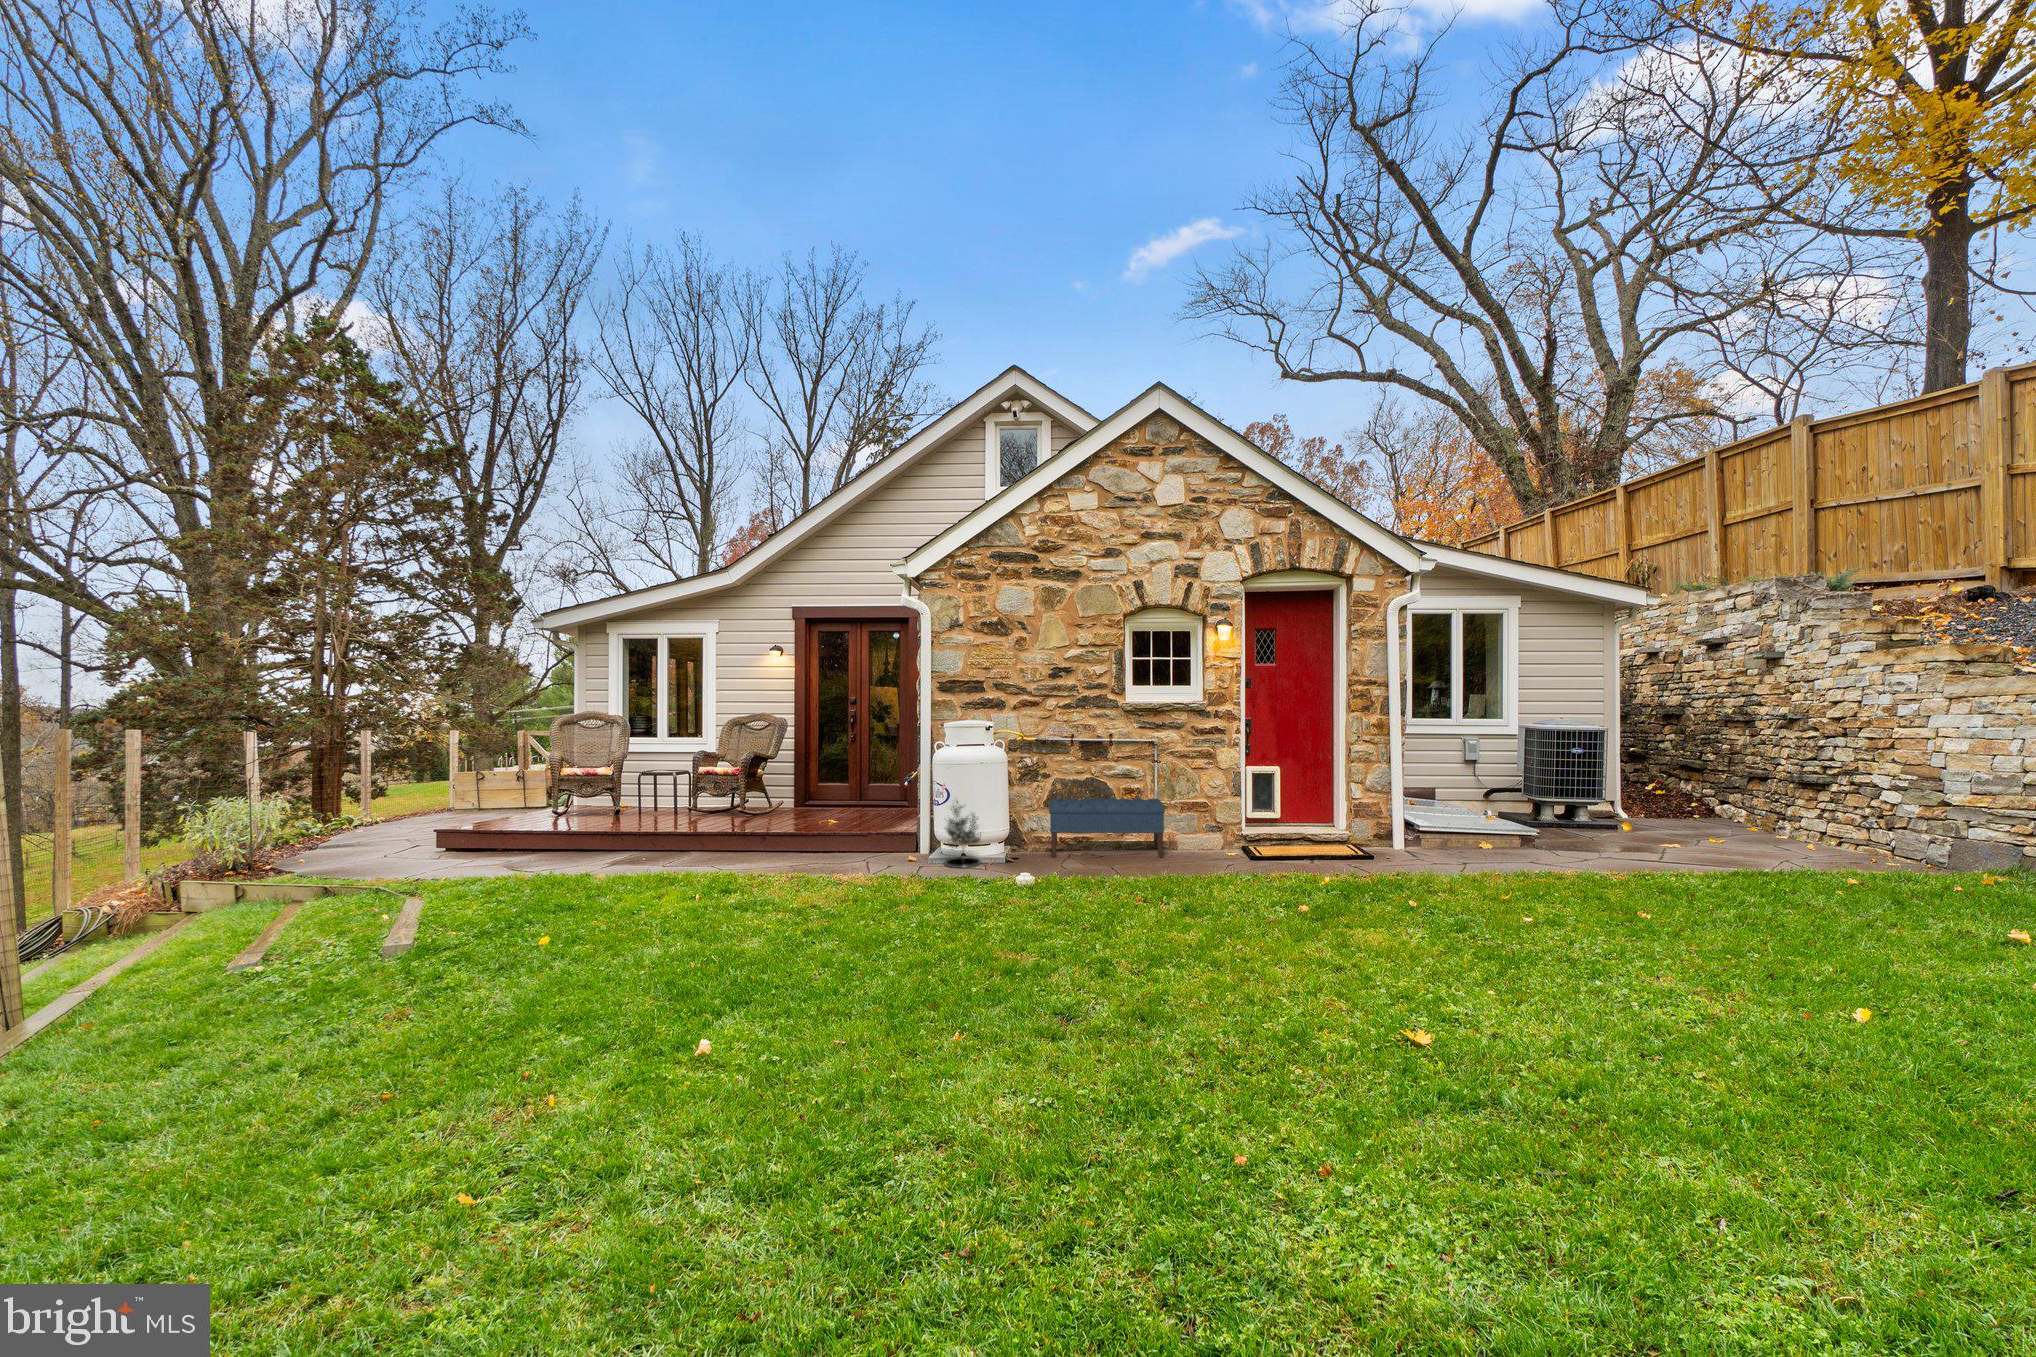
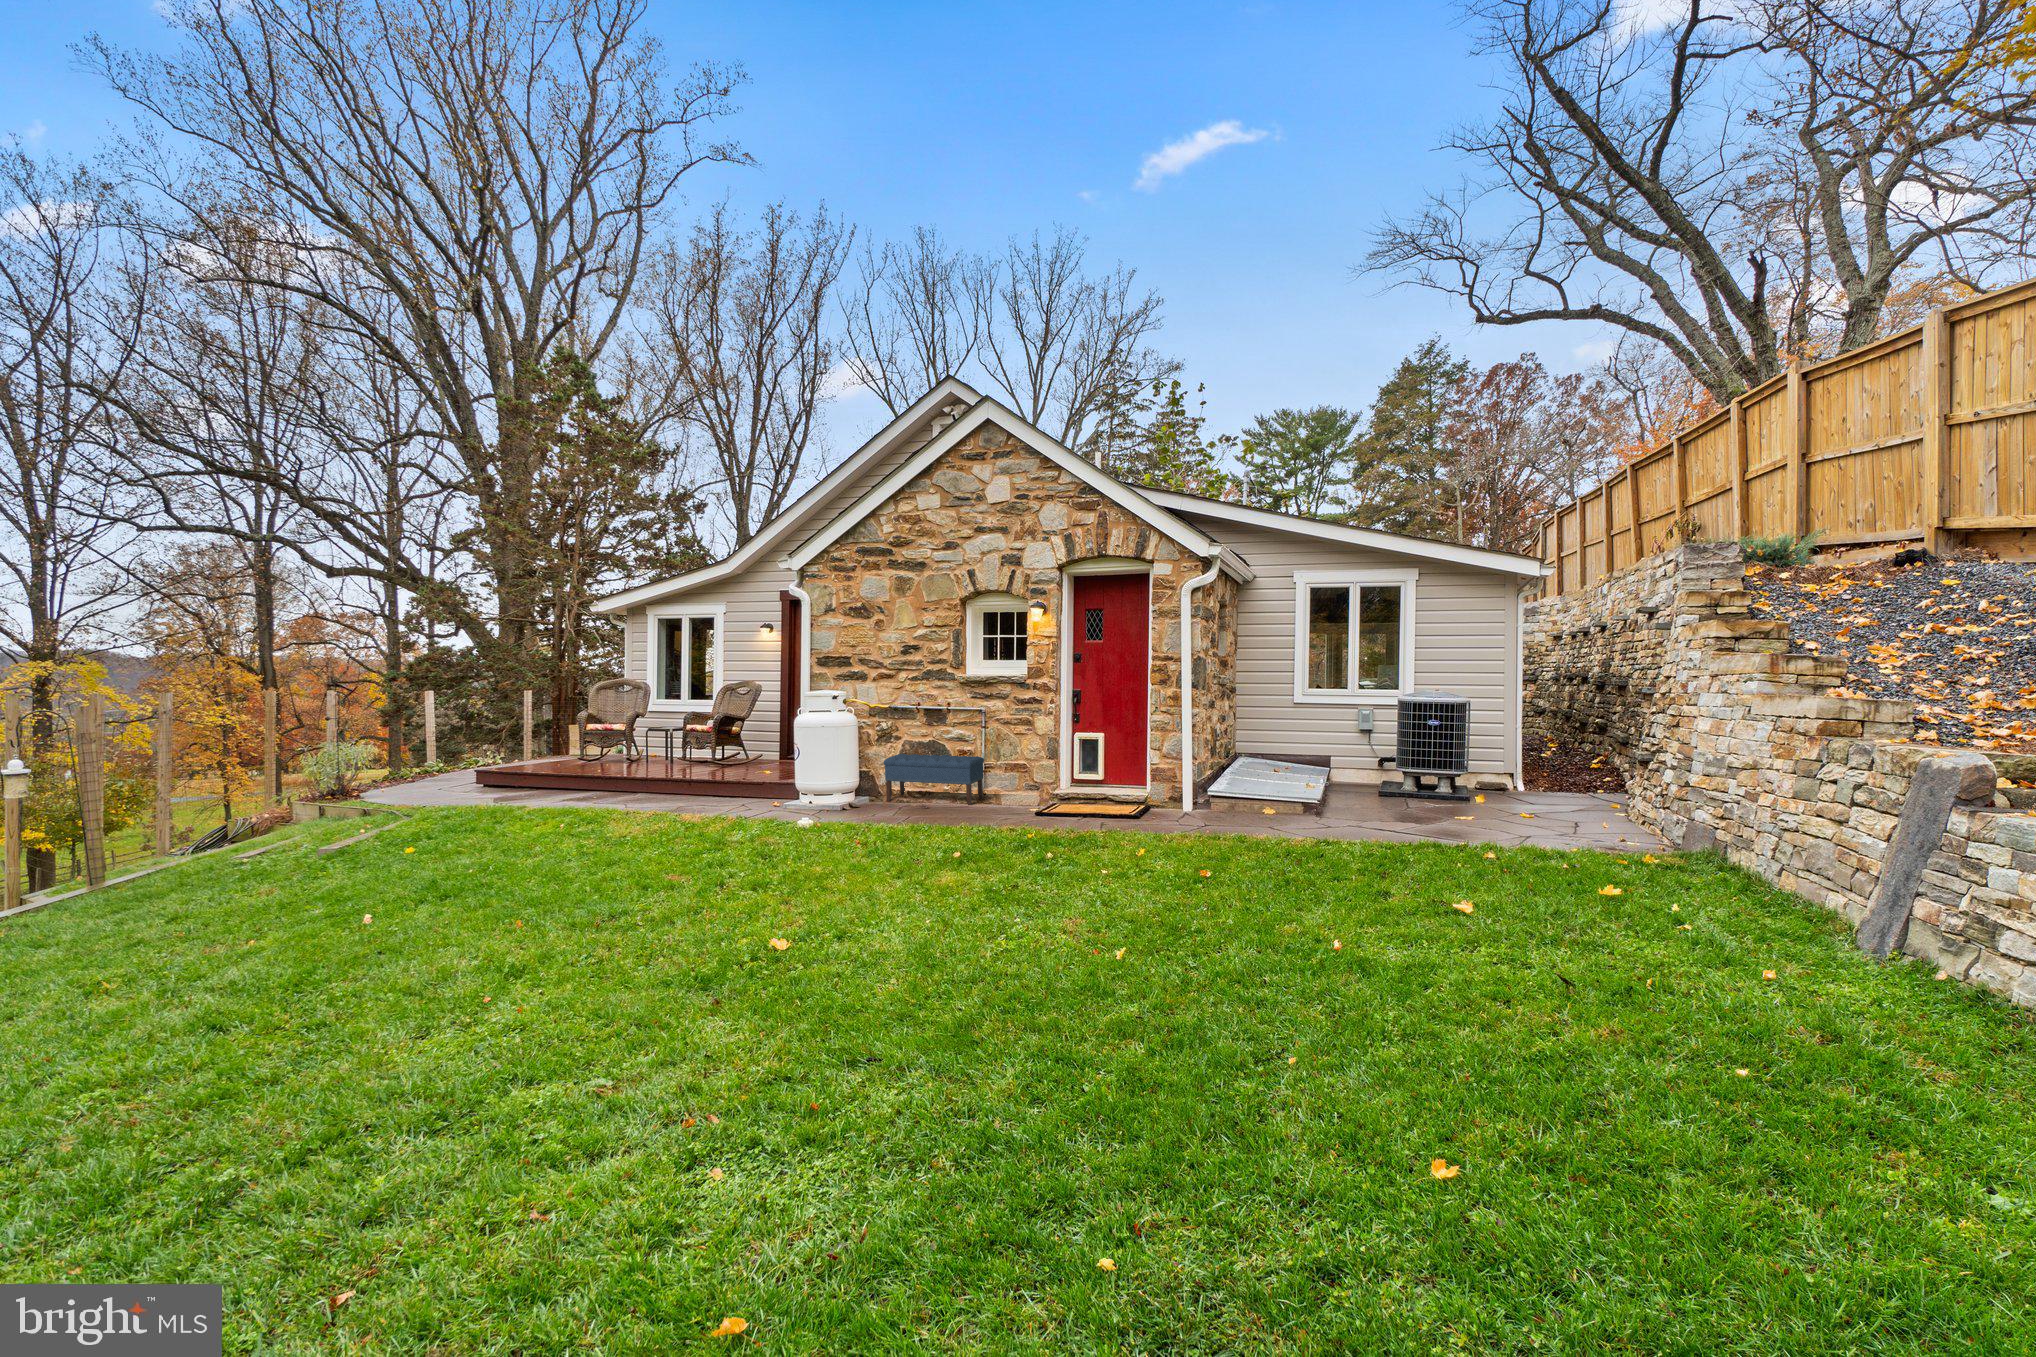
potted tree: present [944,801,981,868] -> none [794,749,831,805]

